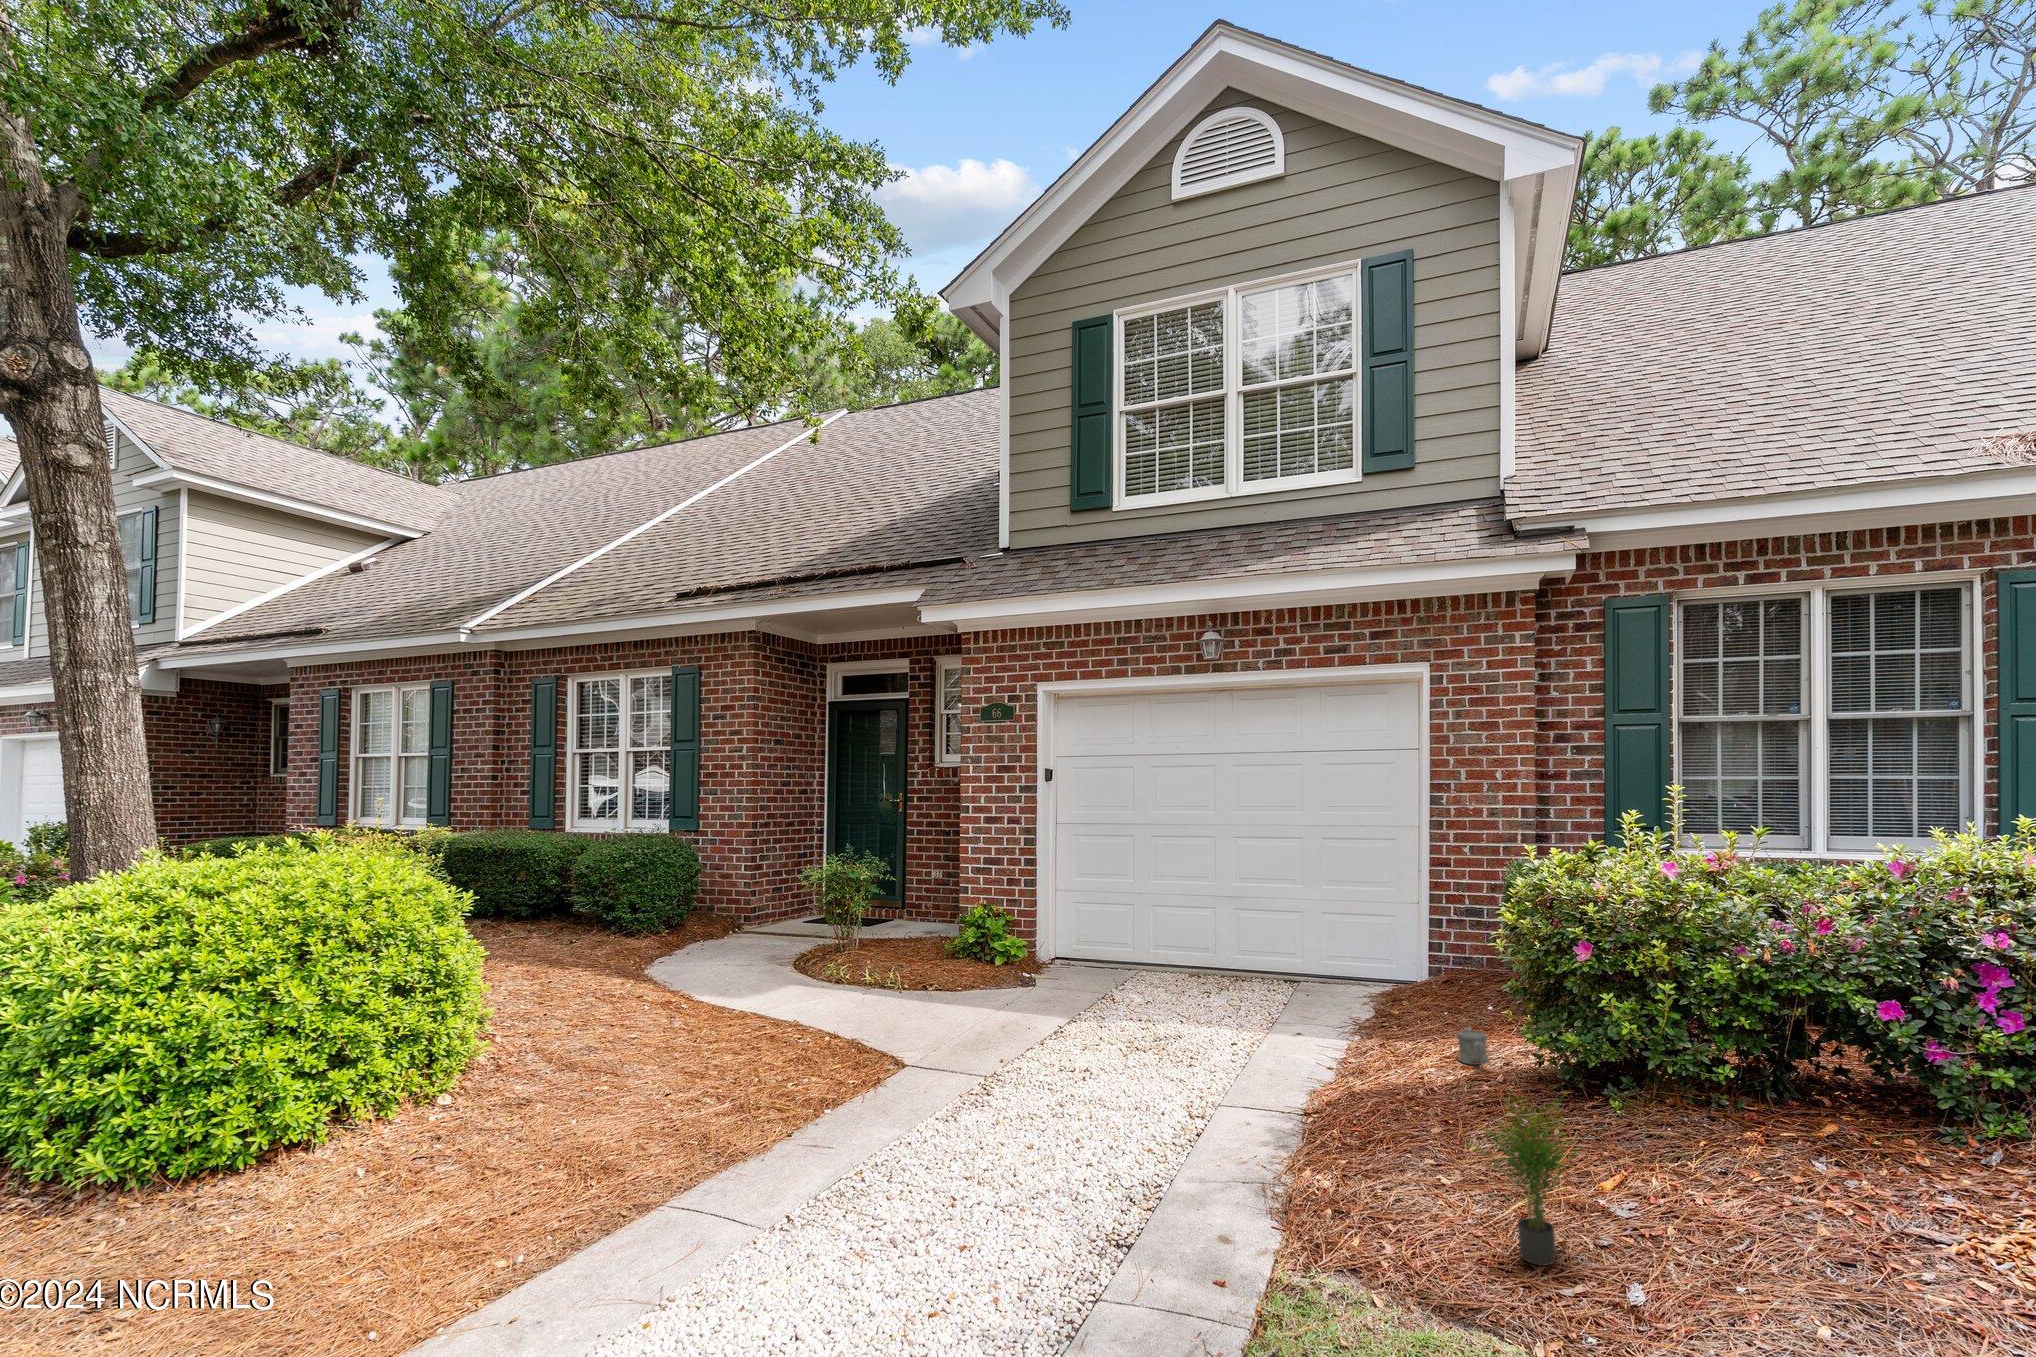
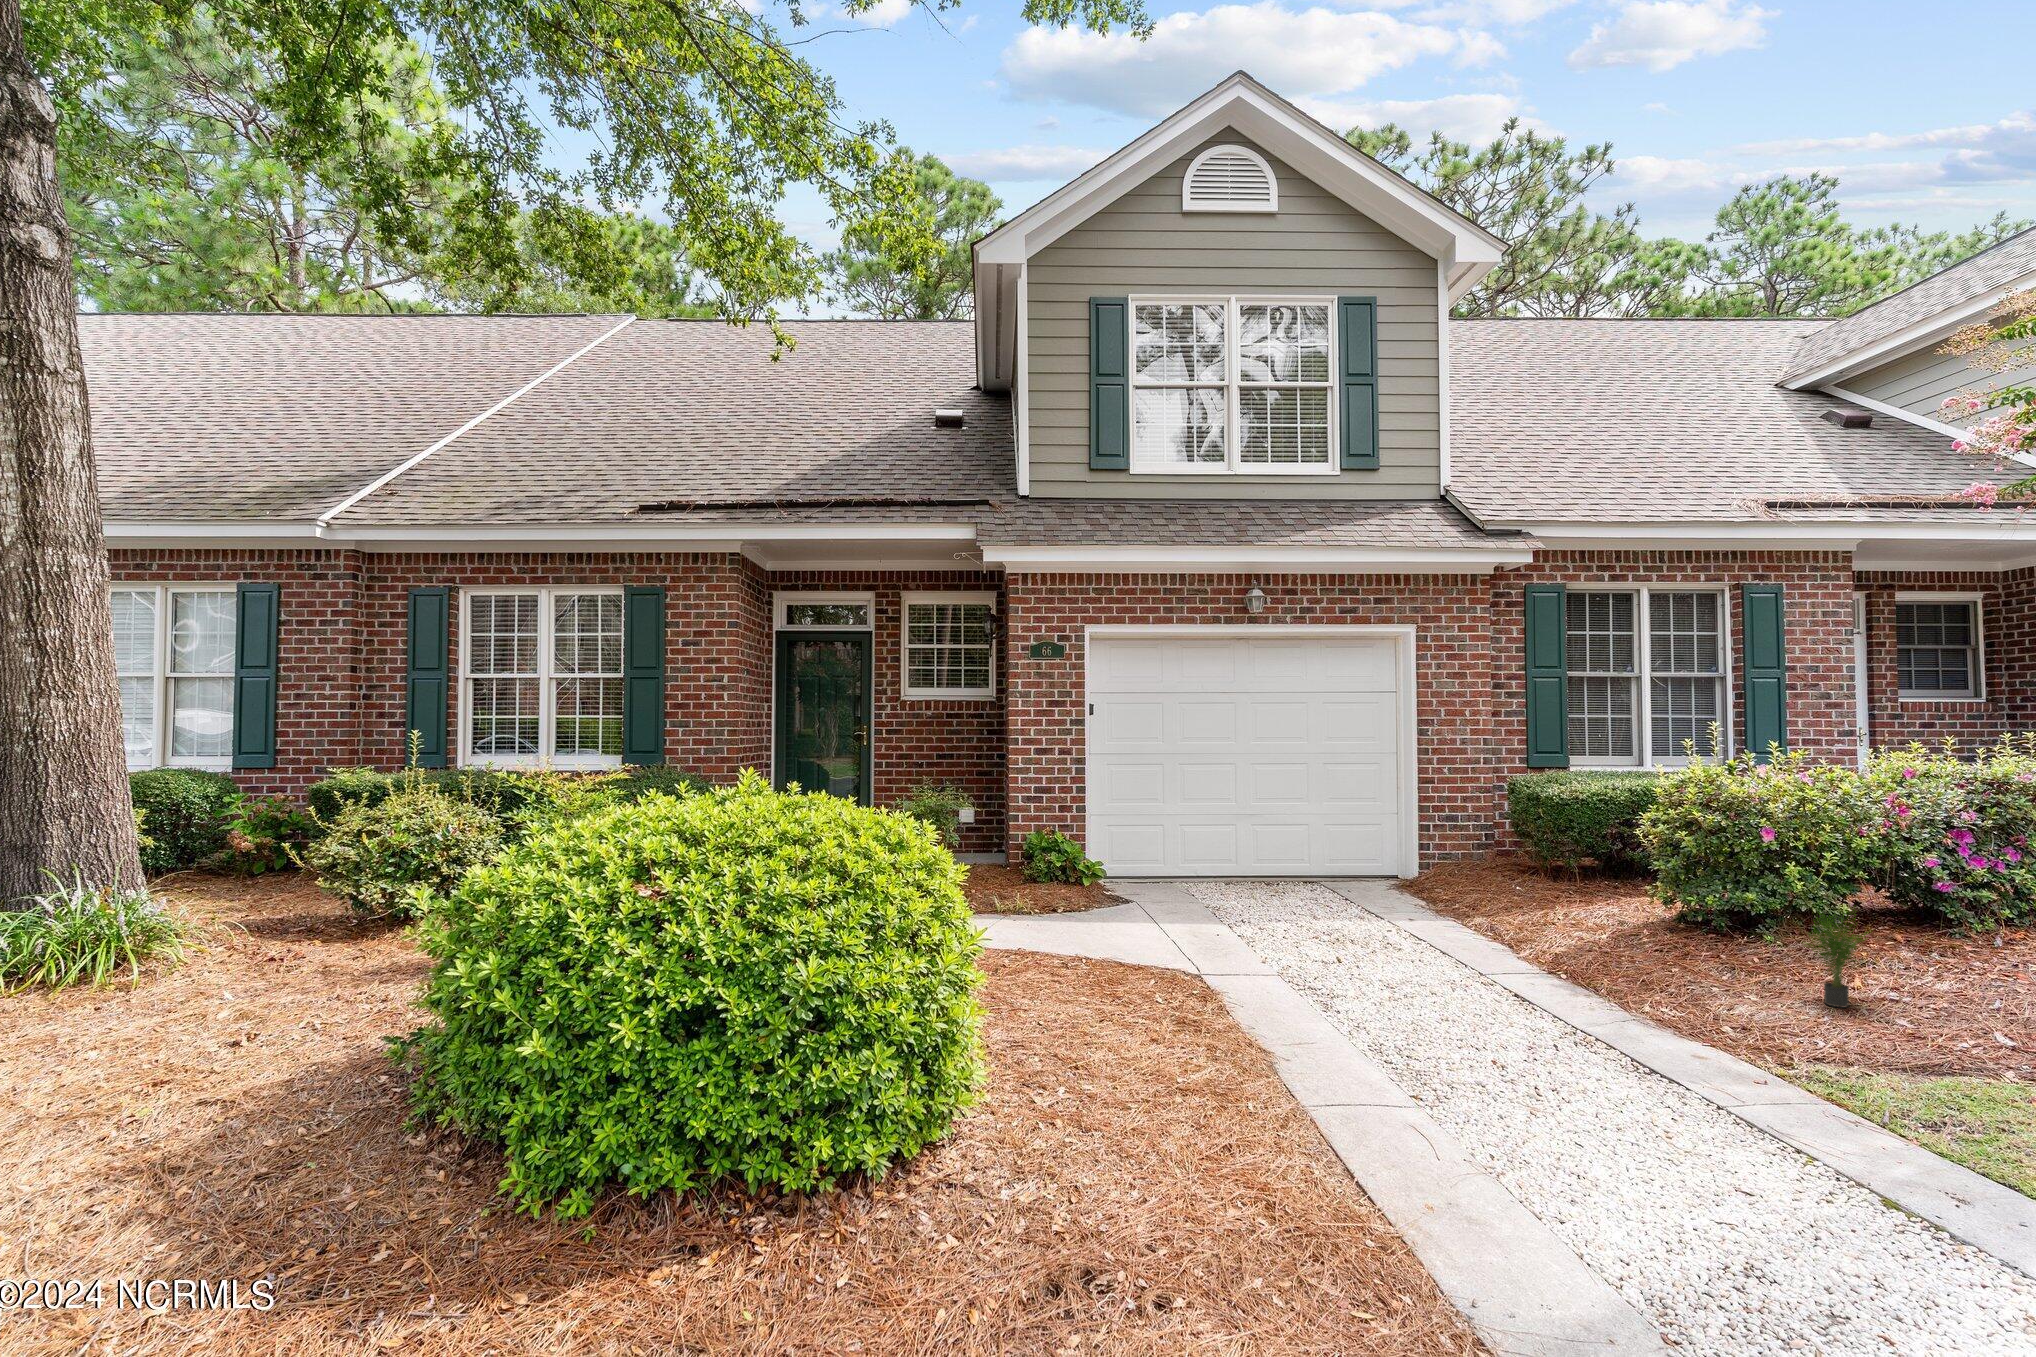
watering can: present [1457,1027,1488,1065] -> none [1559,889,1599,913]

